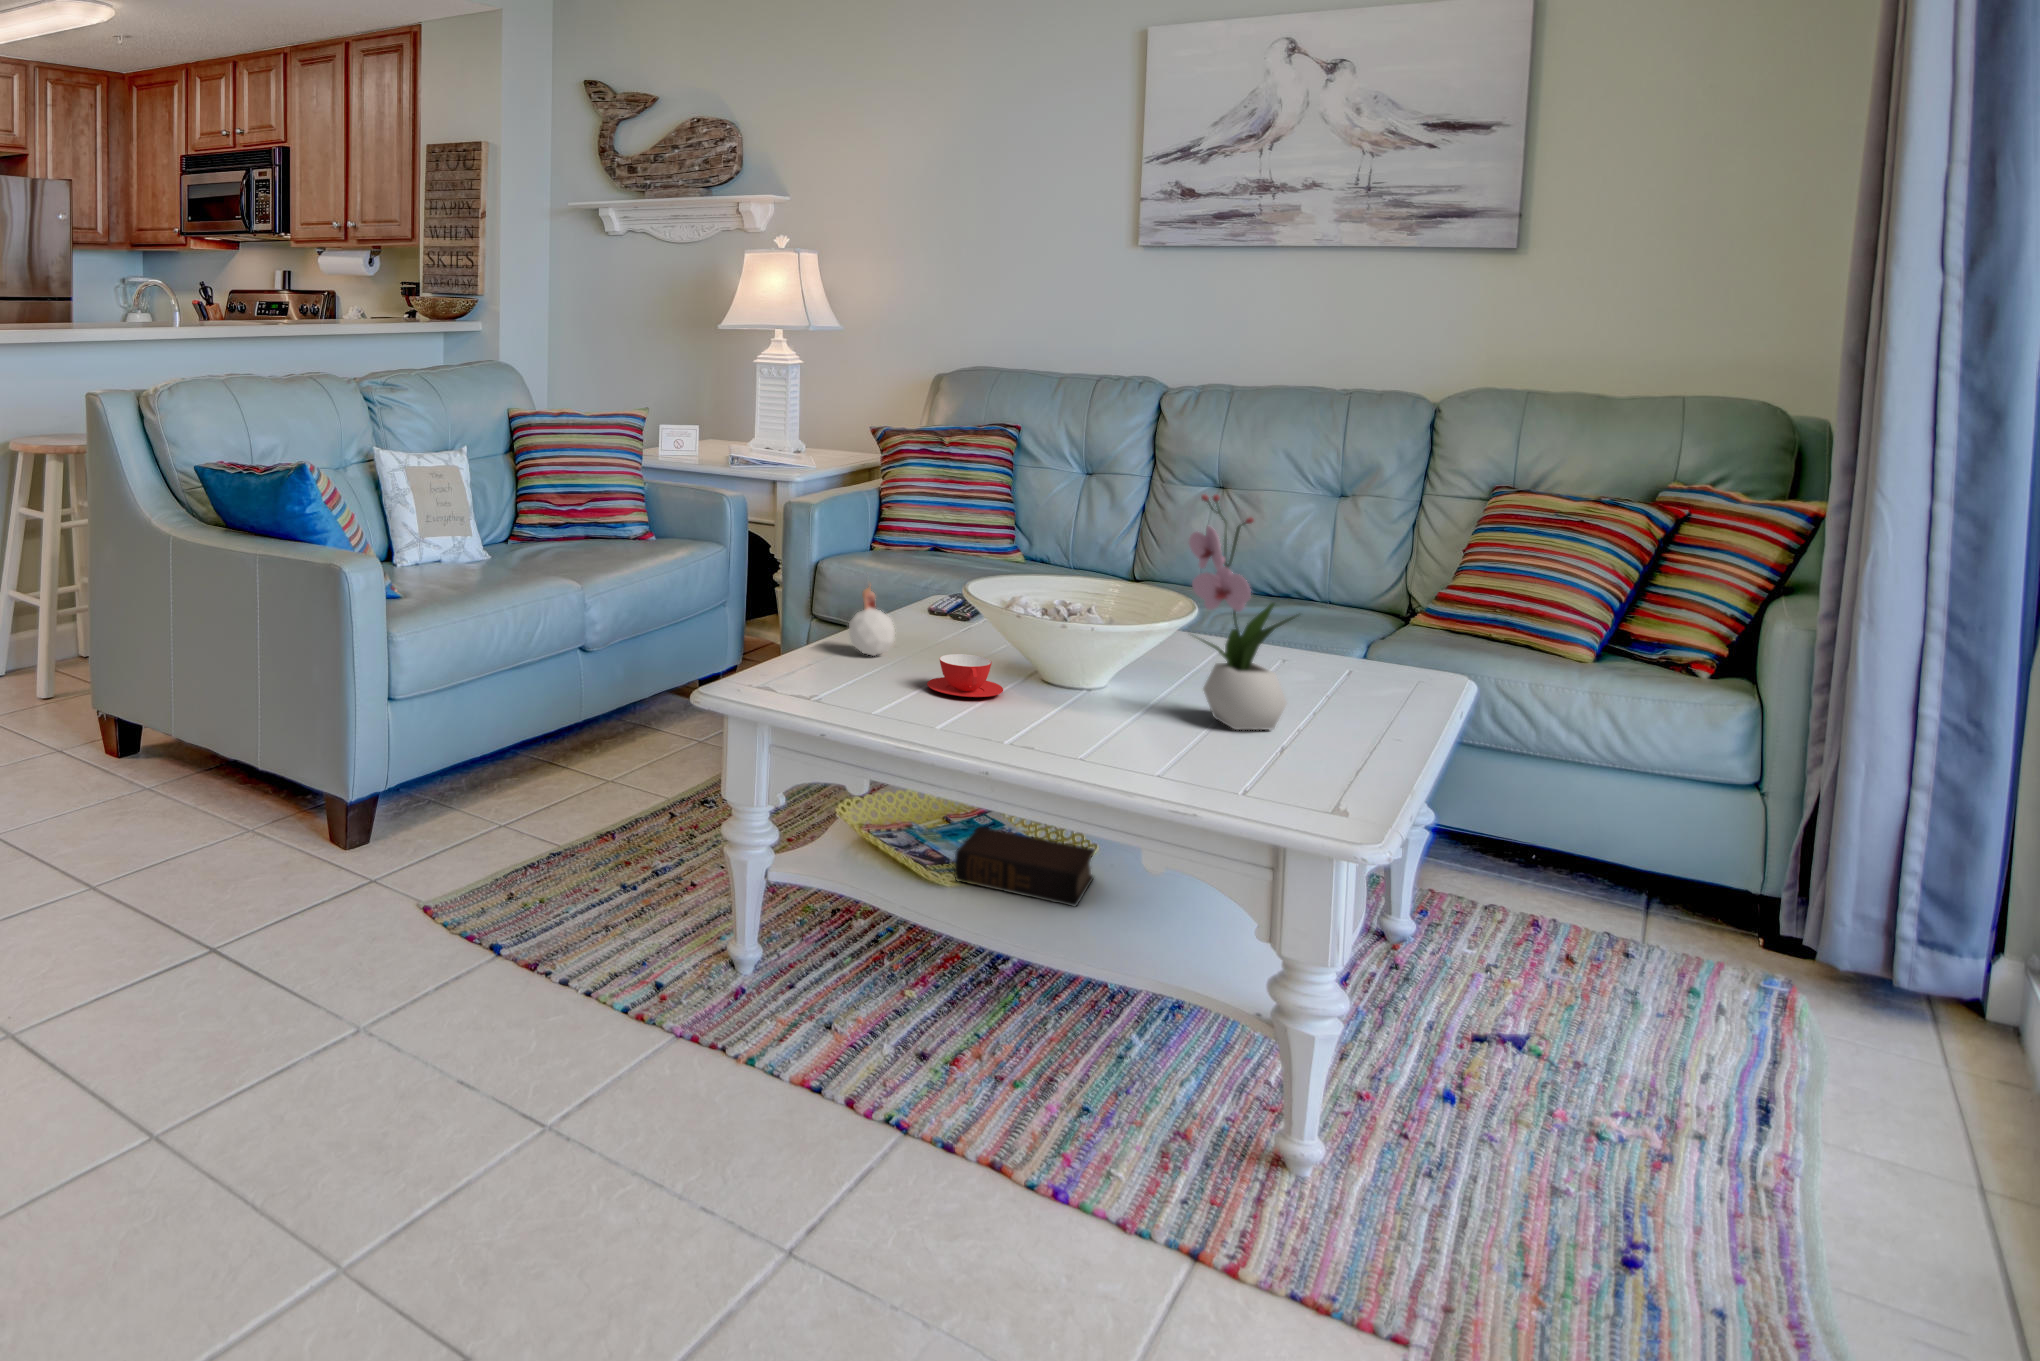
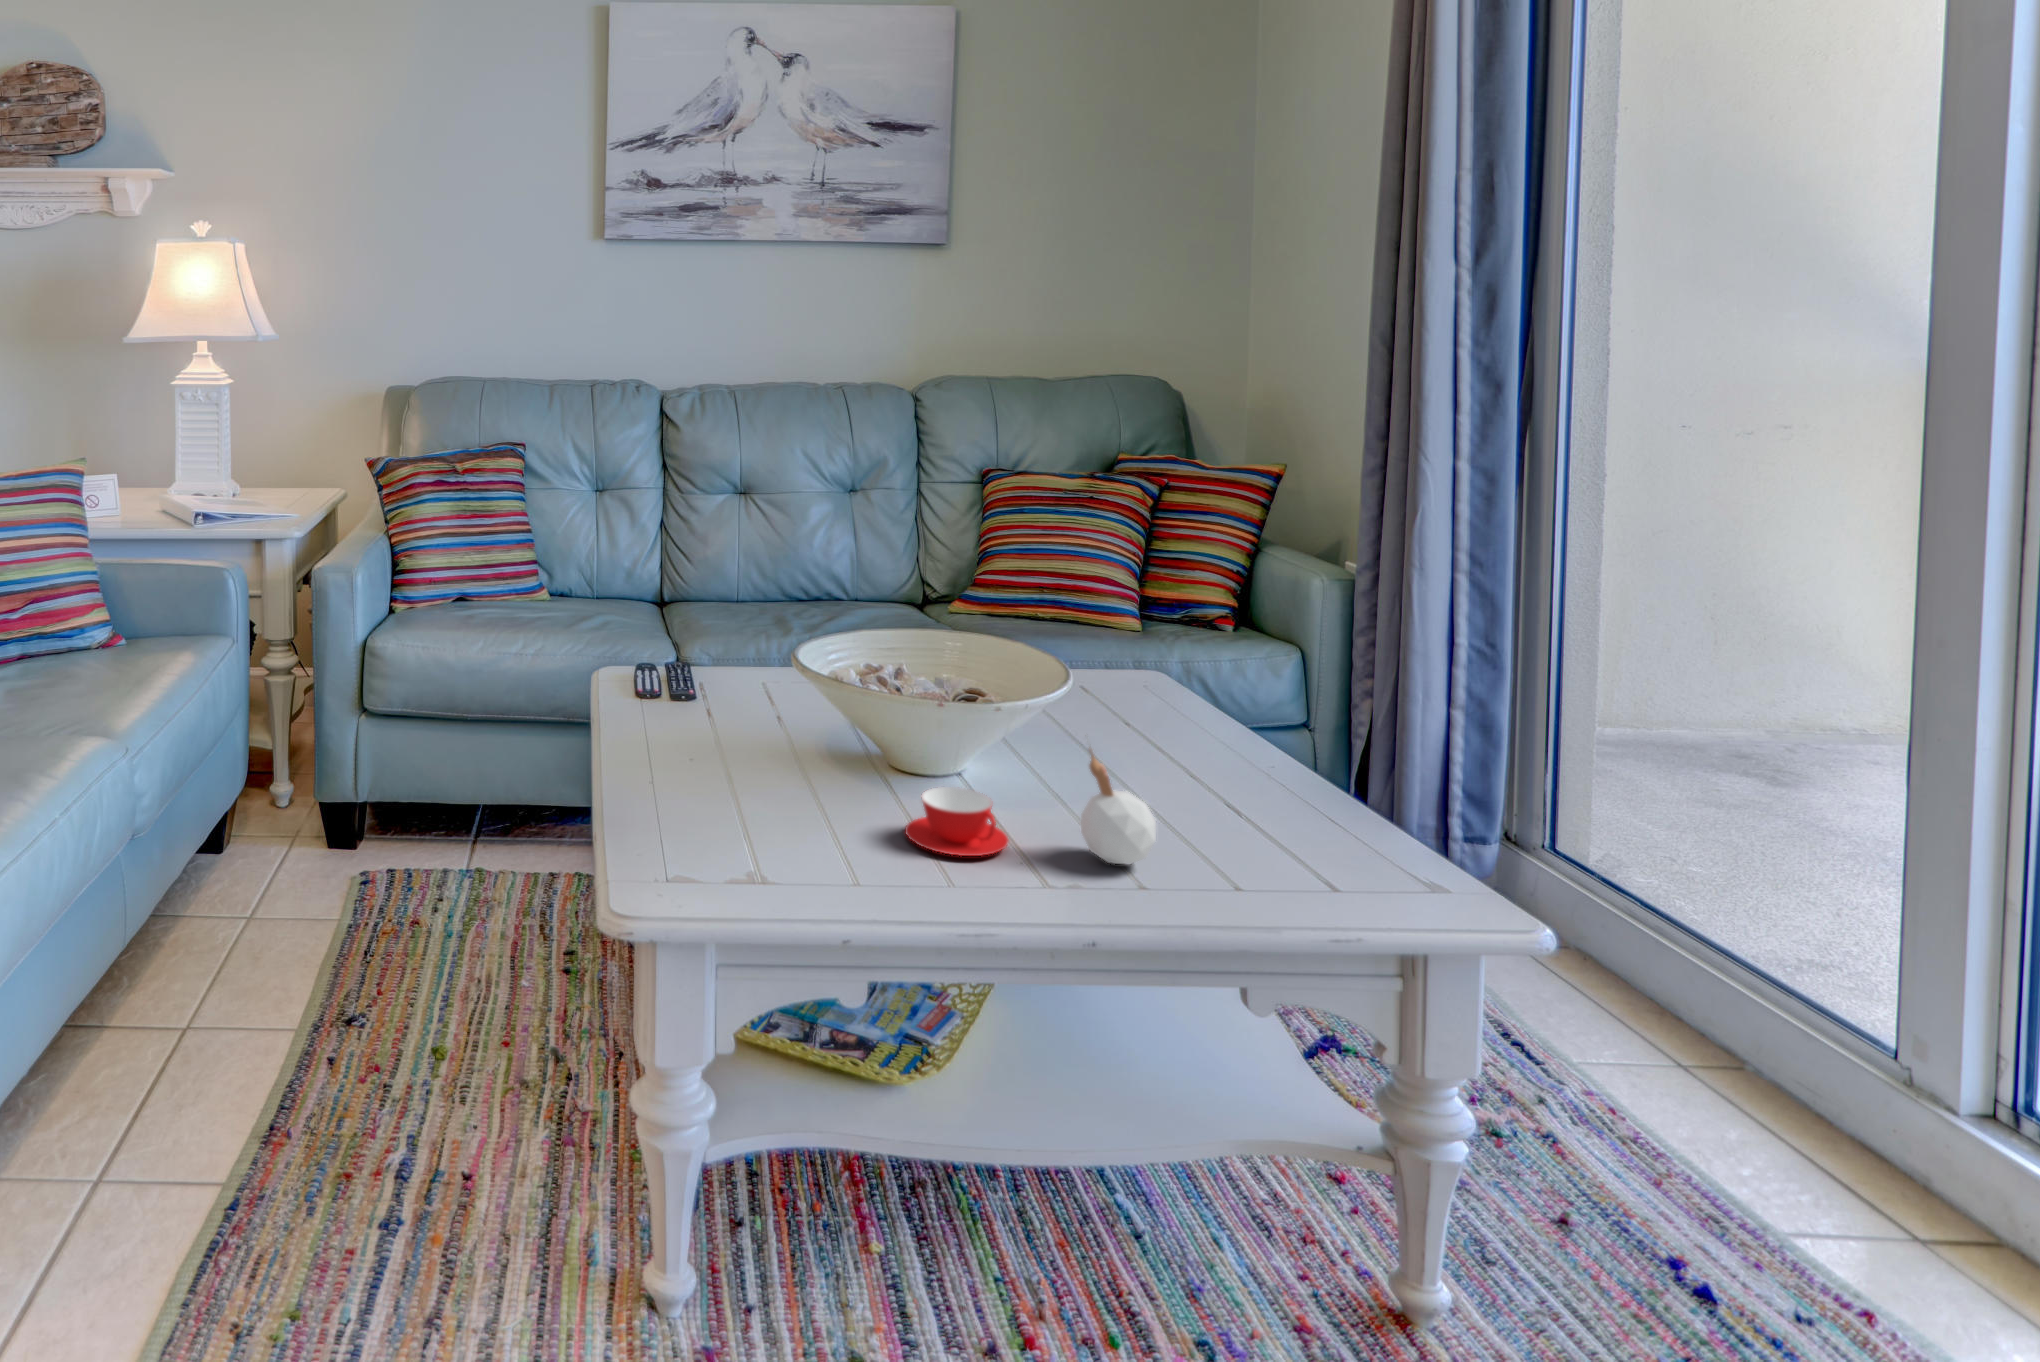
flower arrangement: present [1189,495,1296,730] -> none [1184,539,1300,820]
candle: present [849,573,895,656] -> present [1081,735,1156,864]
book: present [954,827,1095,907] -> none [915,994,1110,1101]

